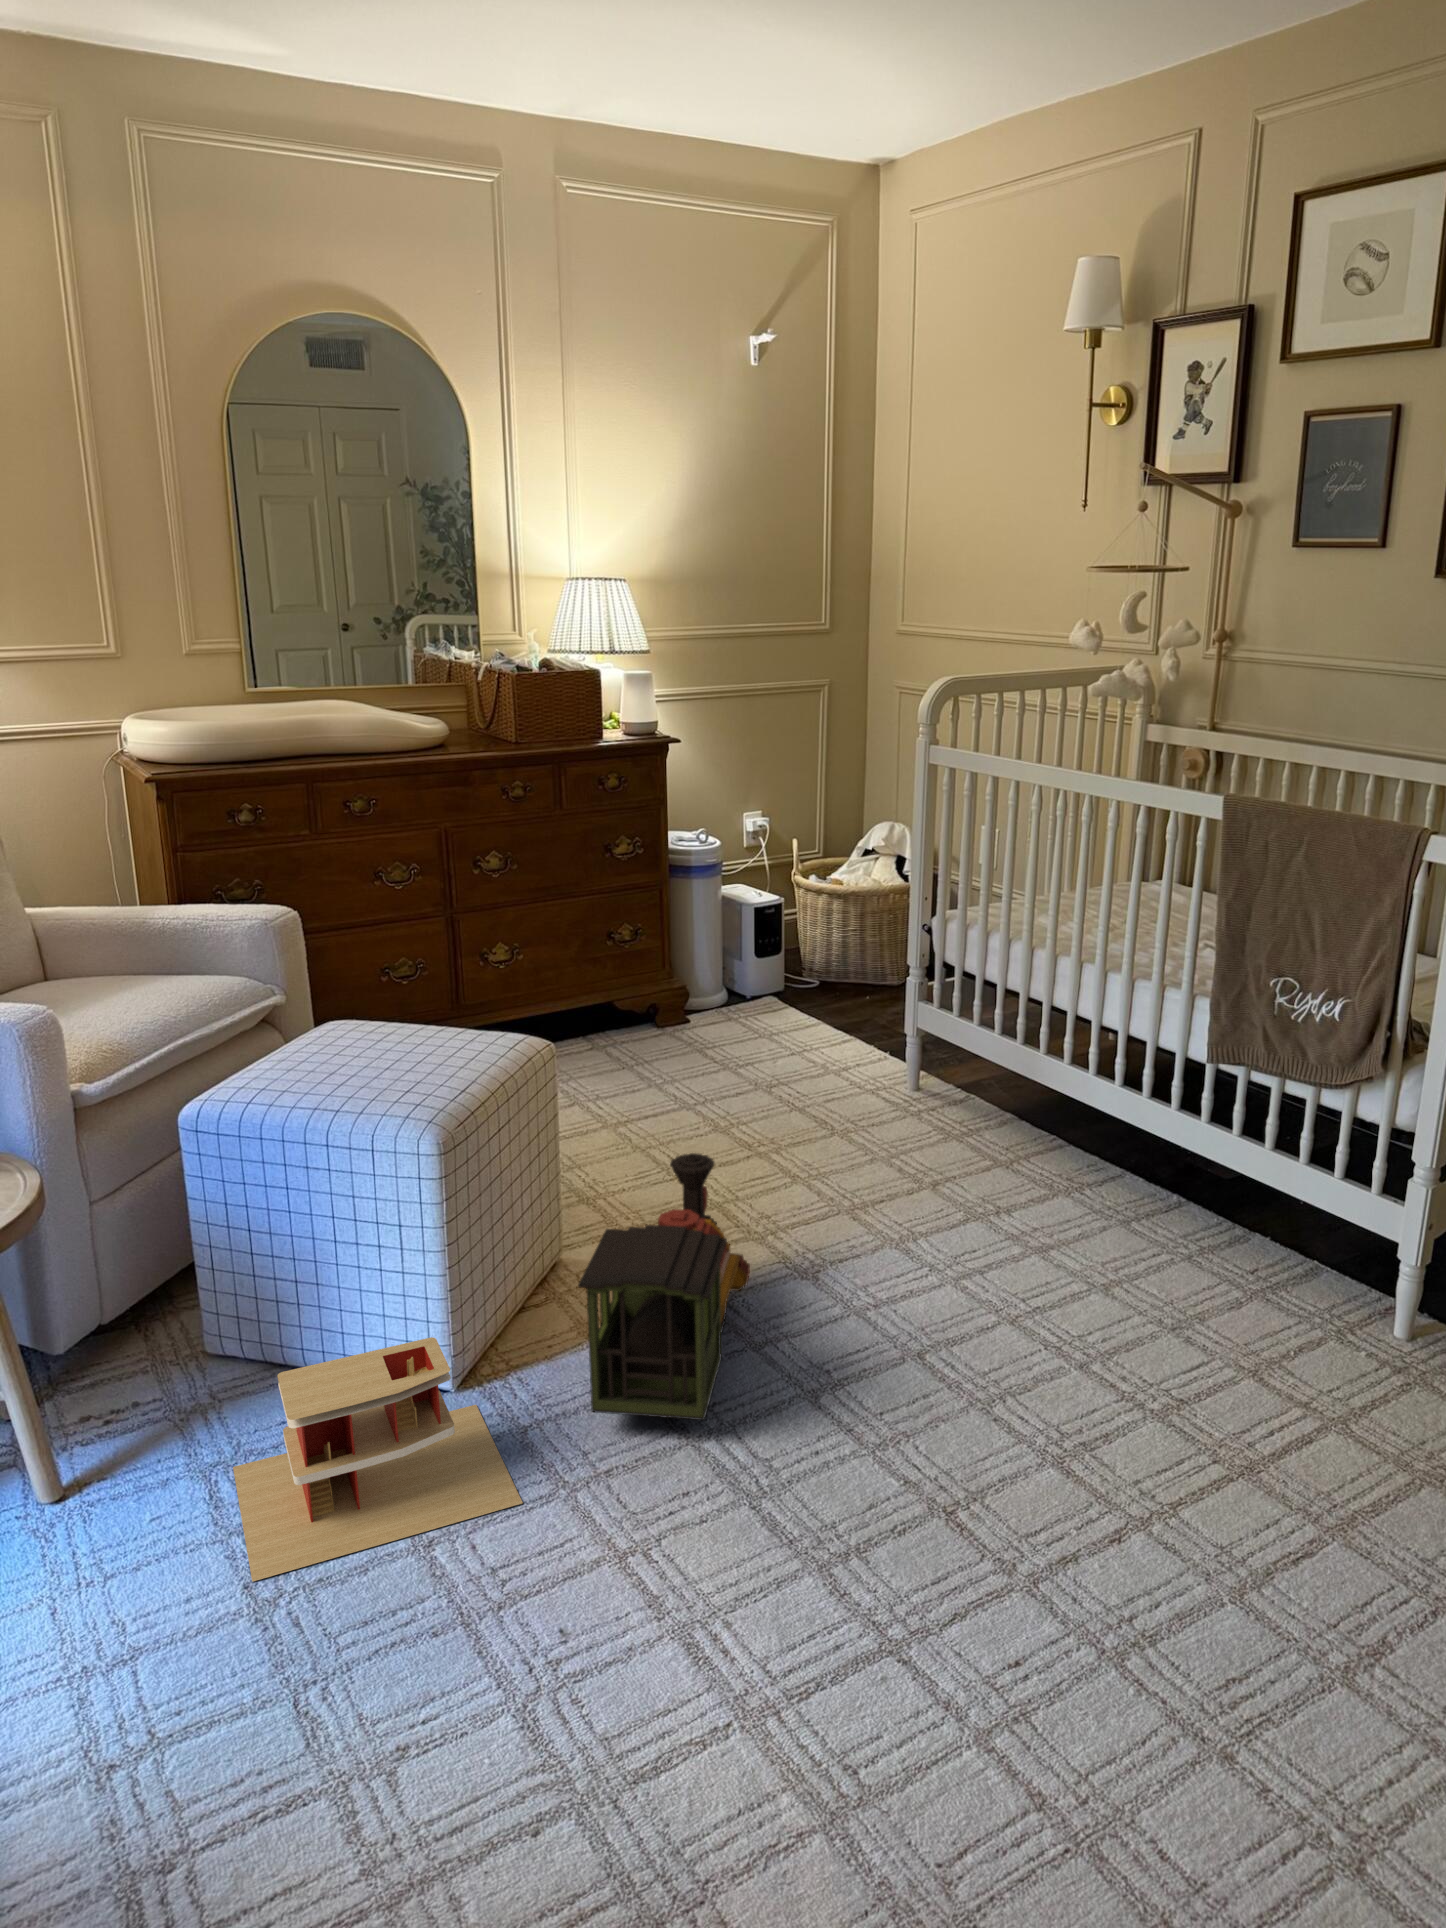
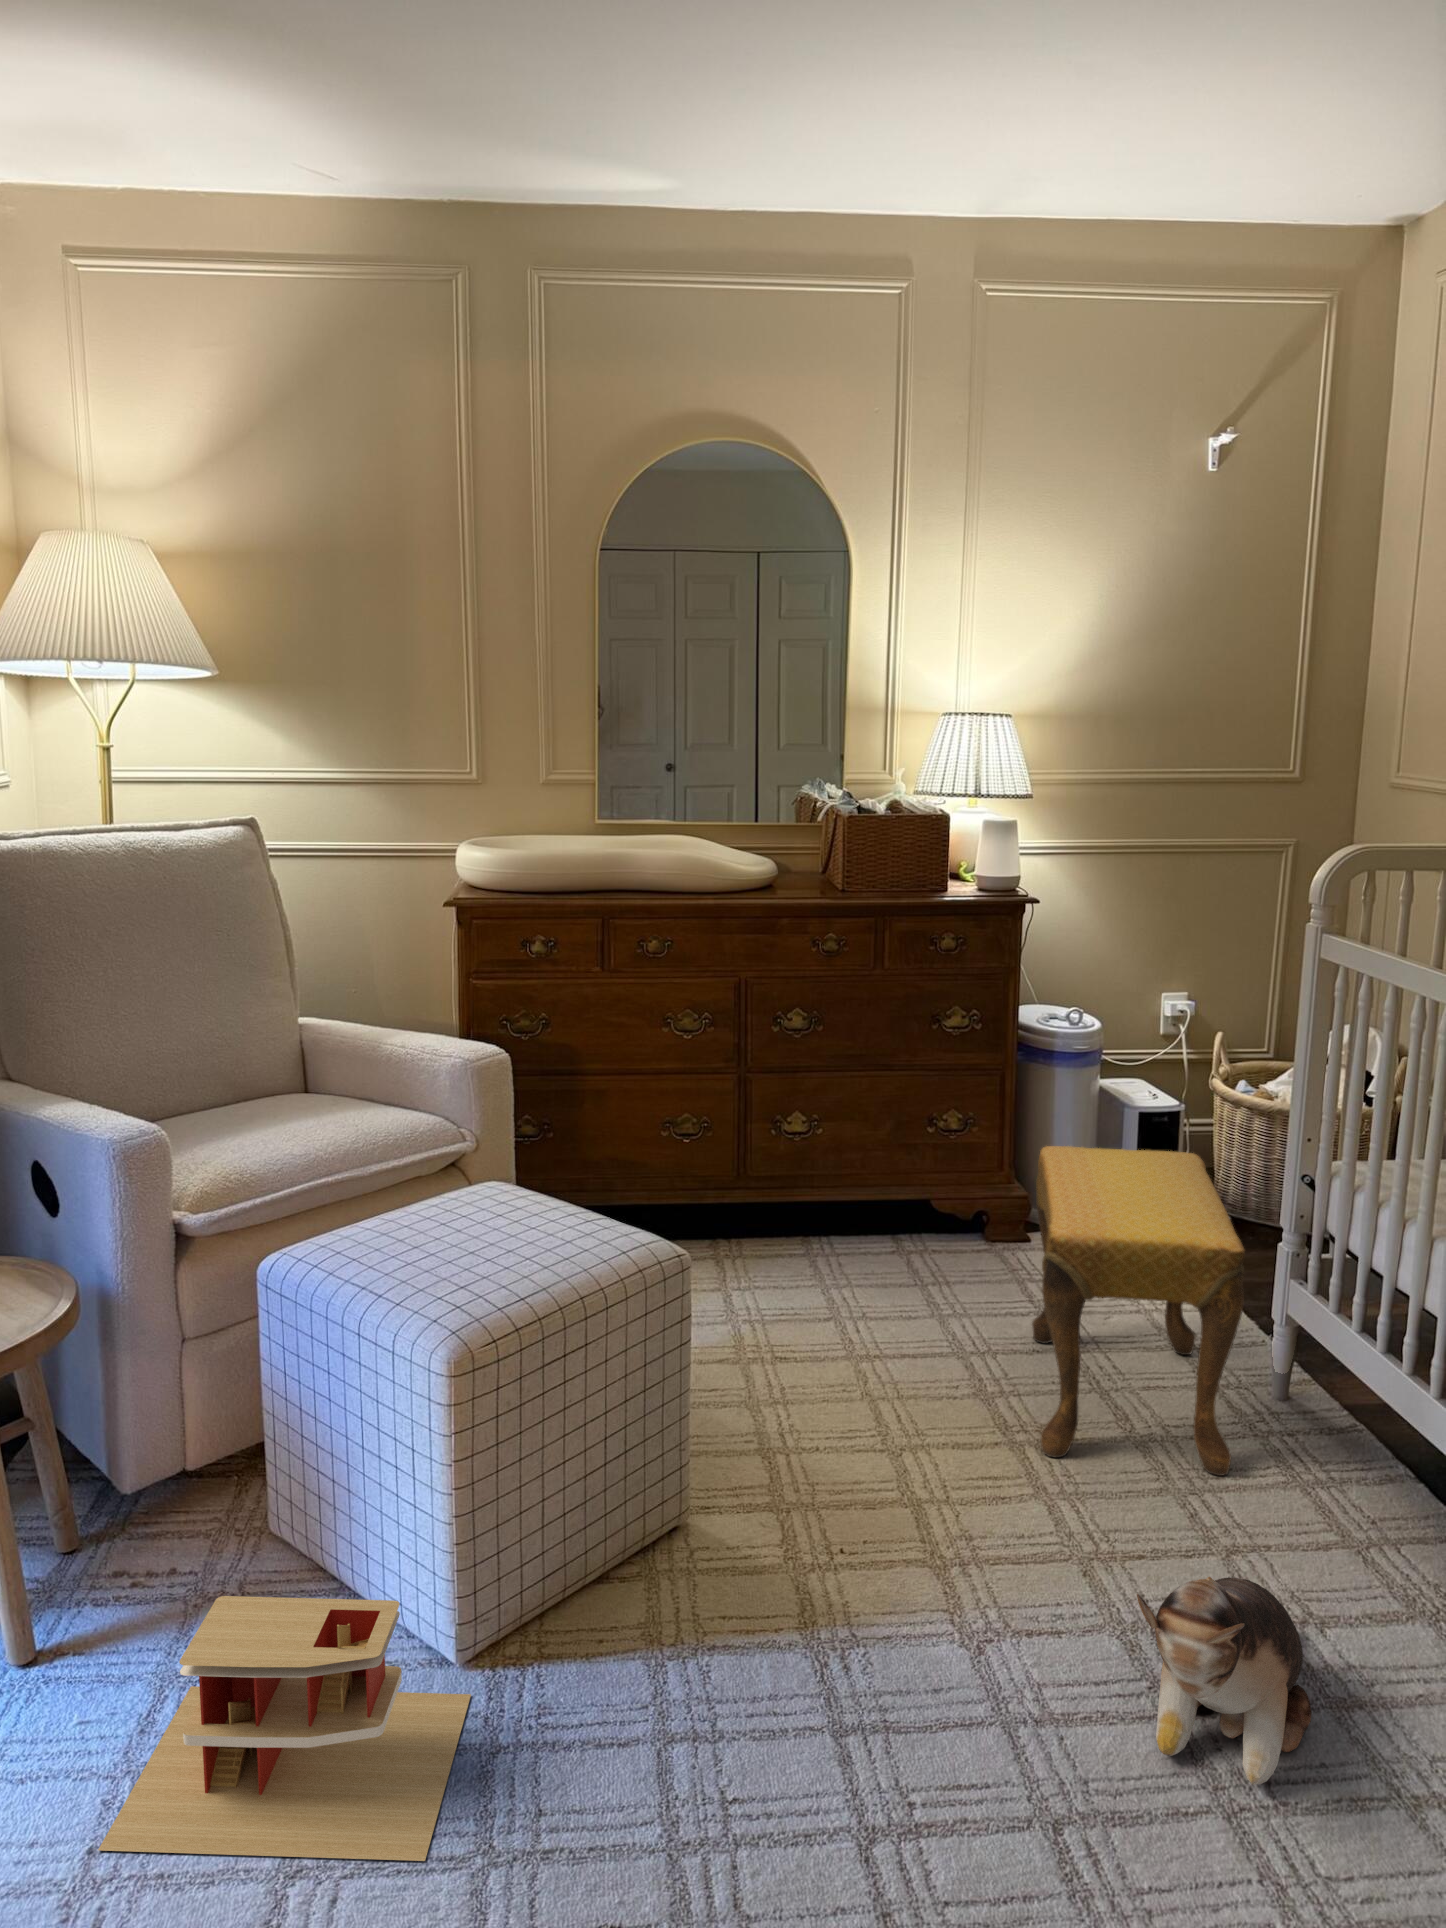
footstool: none [731,923,916,1159] -> present [1032,1146,1245,1476]
toy train: present [578,1153,750,1420] -> none [551,1433,879,1826]
plush toy: none [951,1175,1034,1302] -> present [1137,1577,1312,1785]

